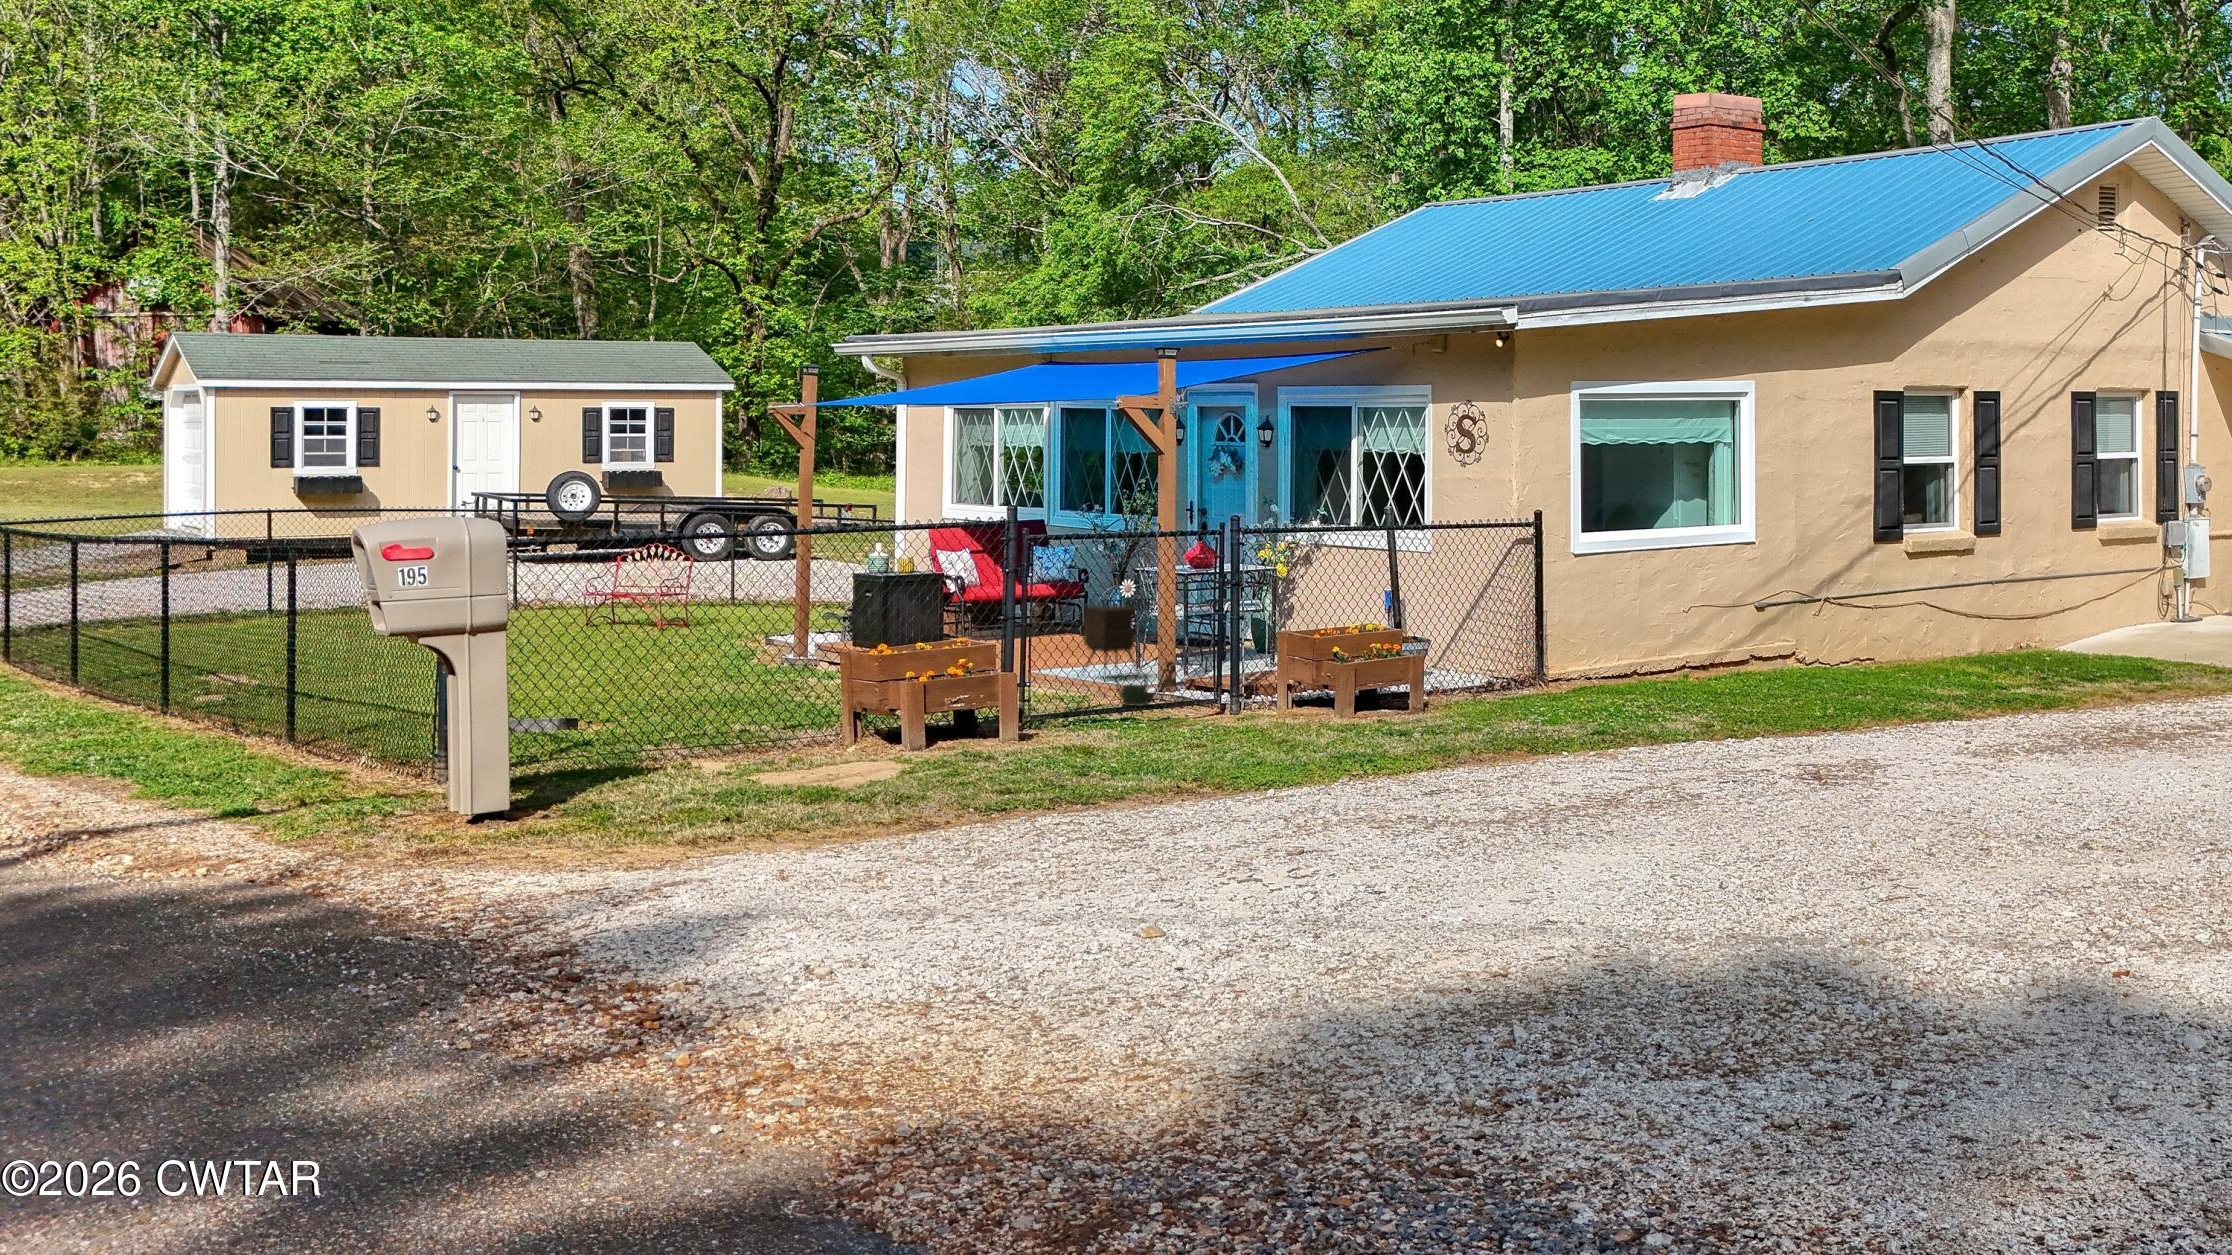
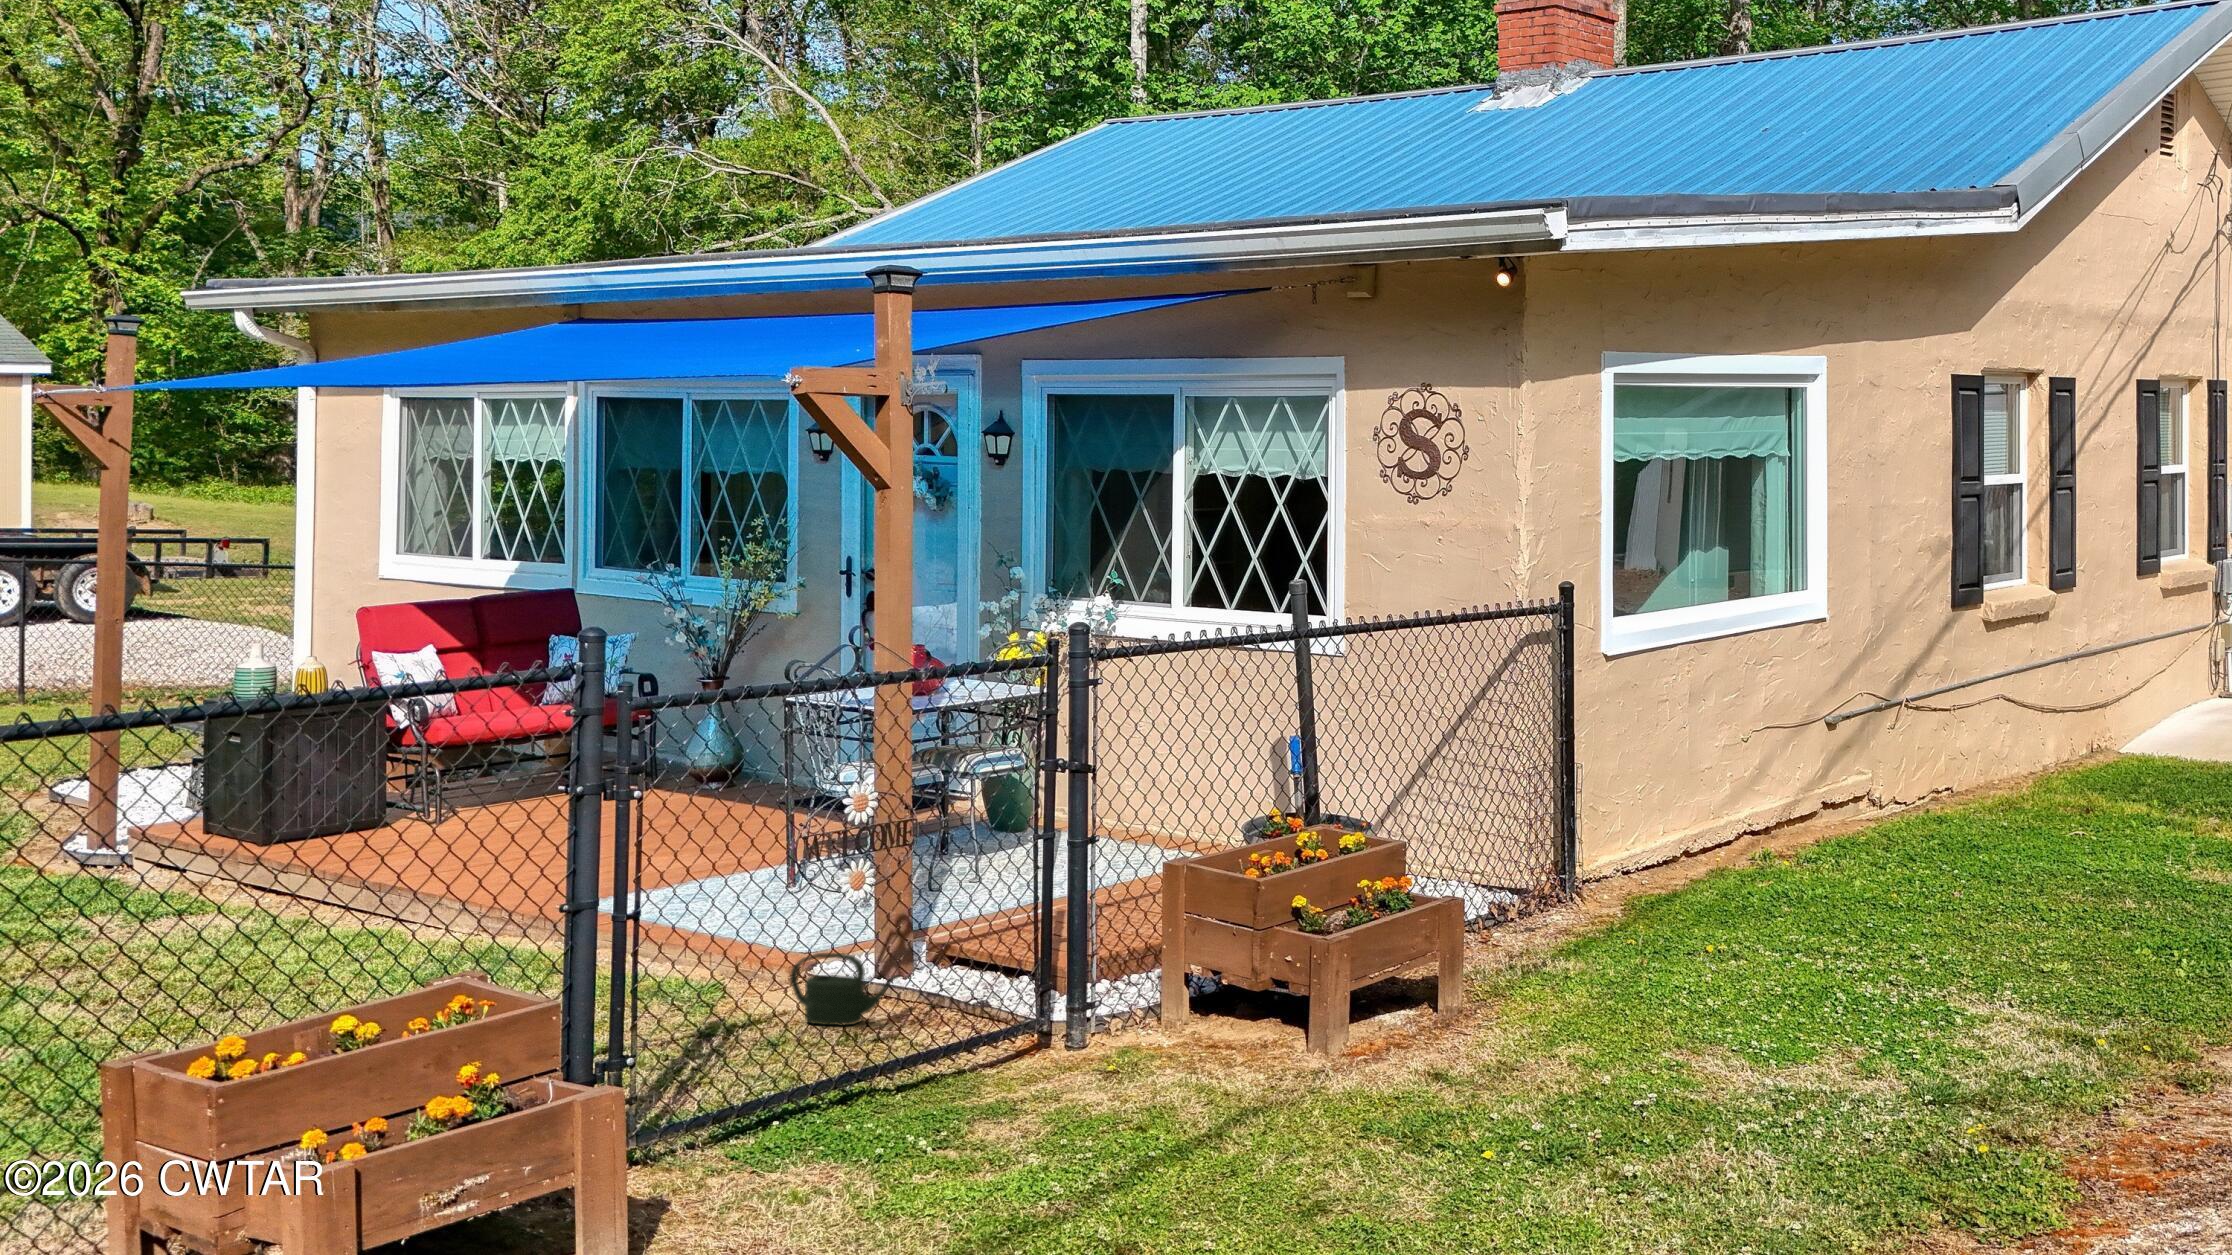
side table: present [1084,605,1139,673] -> none [681,772,803,930]

